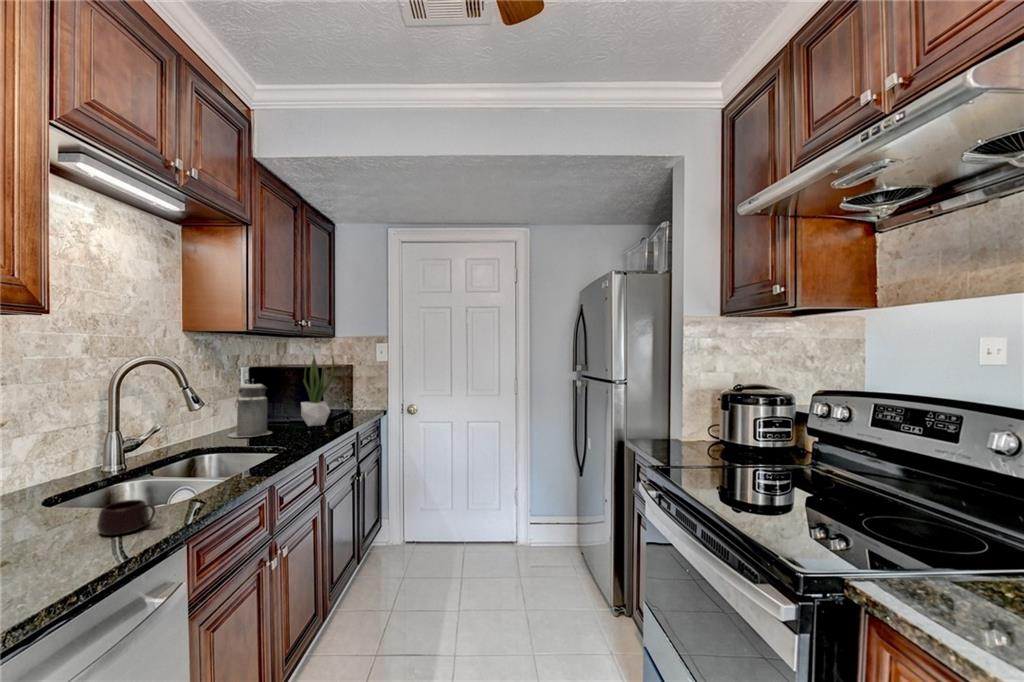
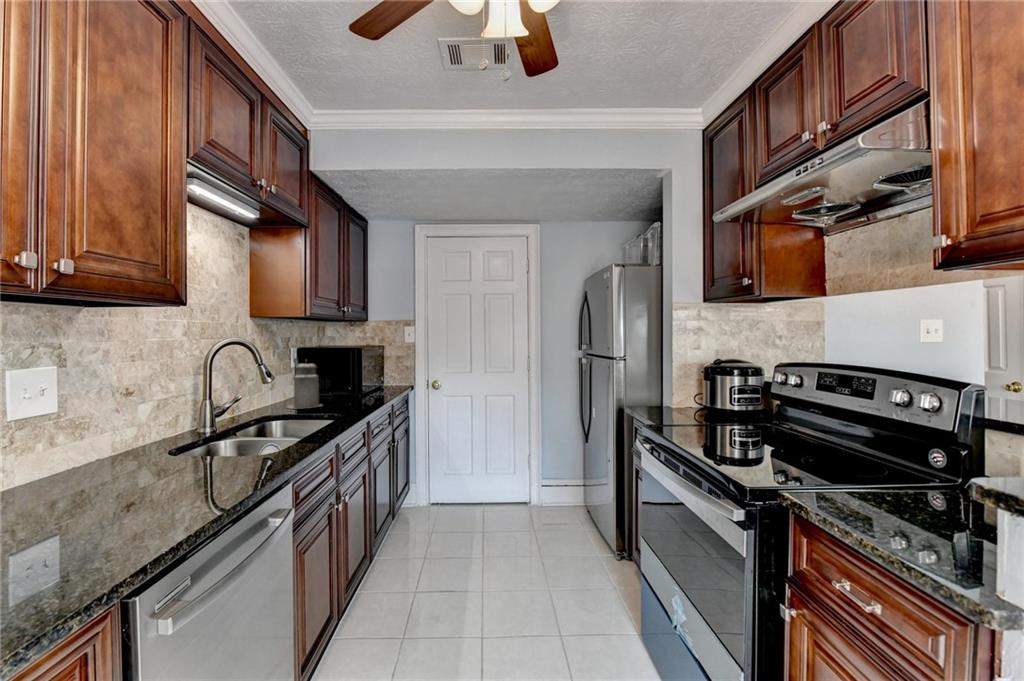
potted plant: present [301,355,334,426] -> none [343,337,371,400]
mug: present [97,499,156,535] -> none [241,443,281,466]

